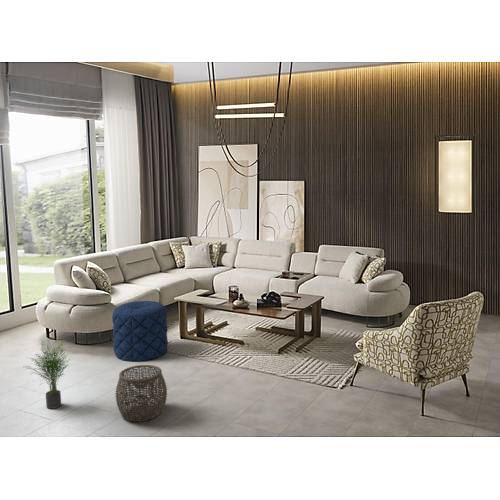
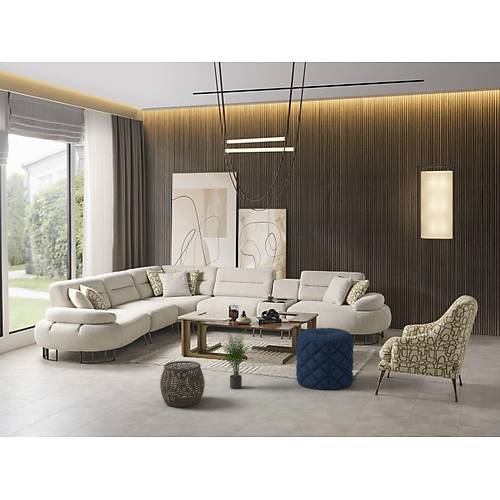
pouf: present [112,301,168,361] -> present [296,328,354,390]
potted plant: present [33,341,66,409] -> present [221,335,249,389]

